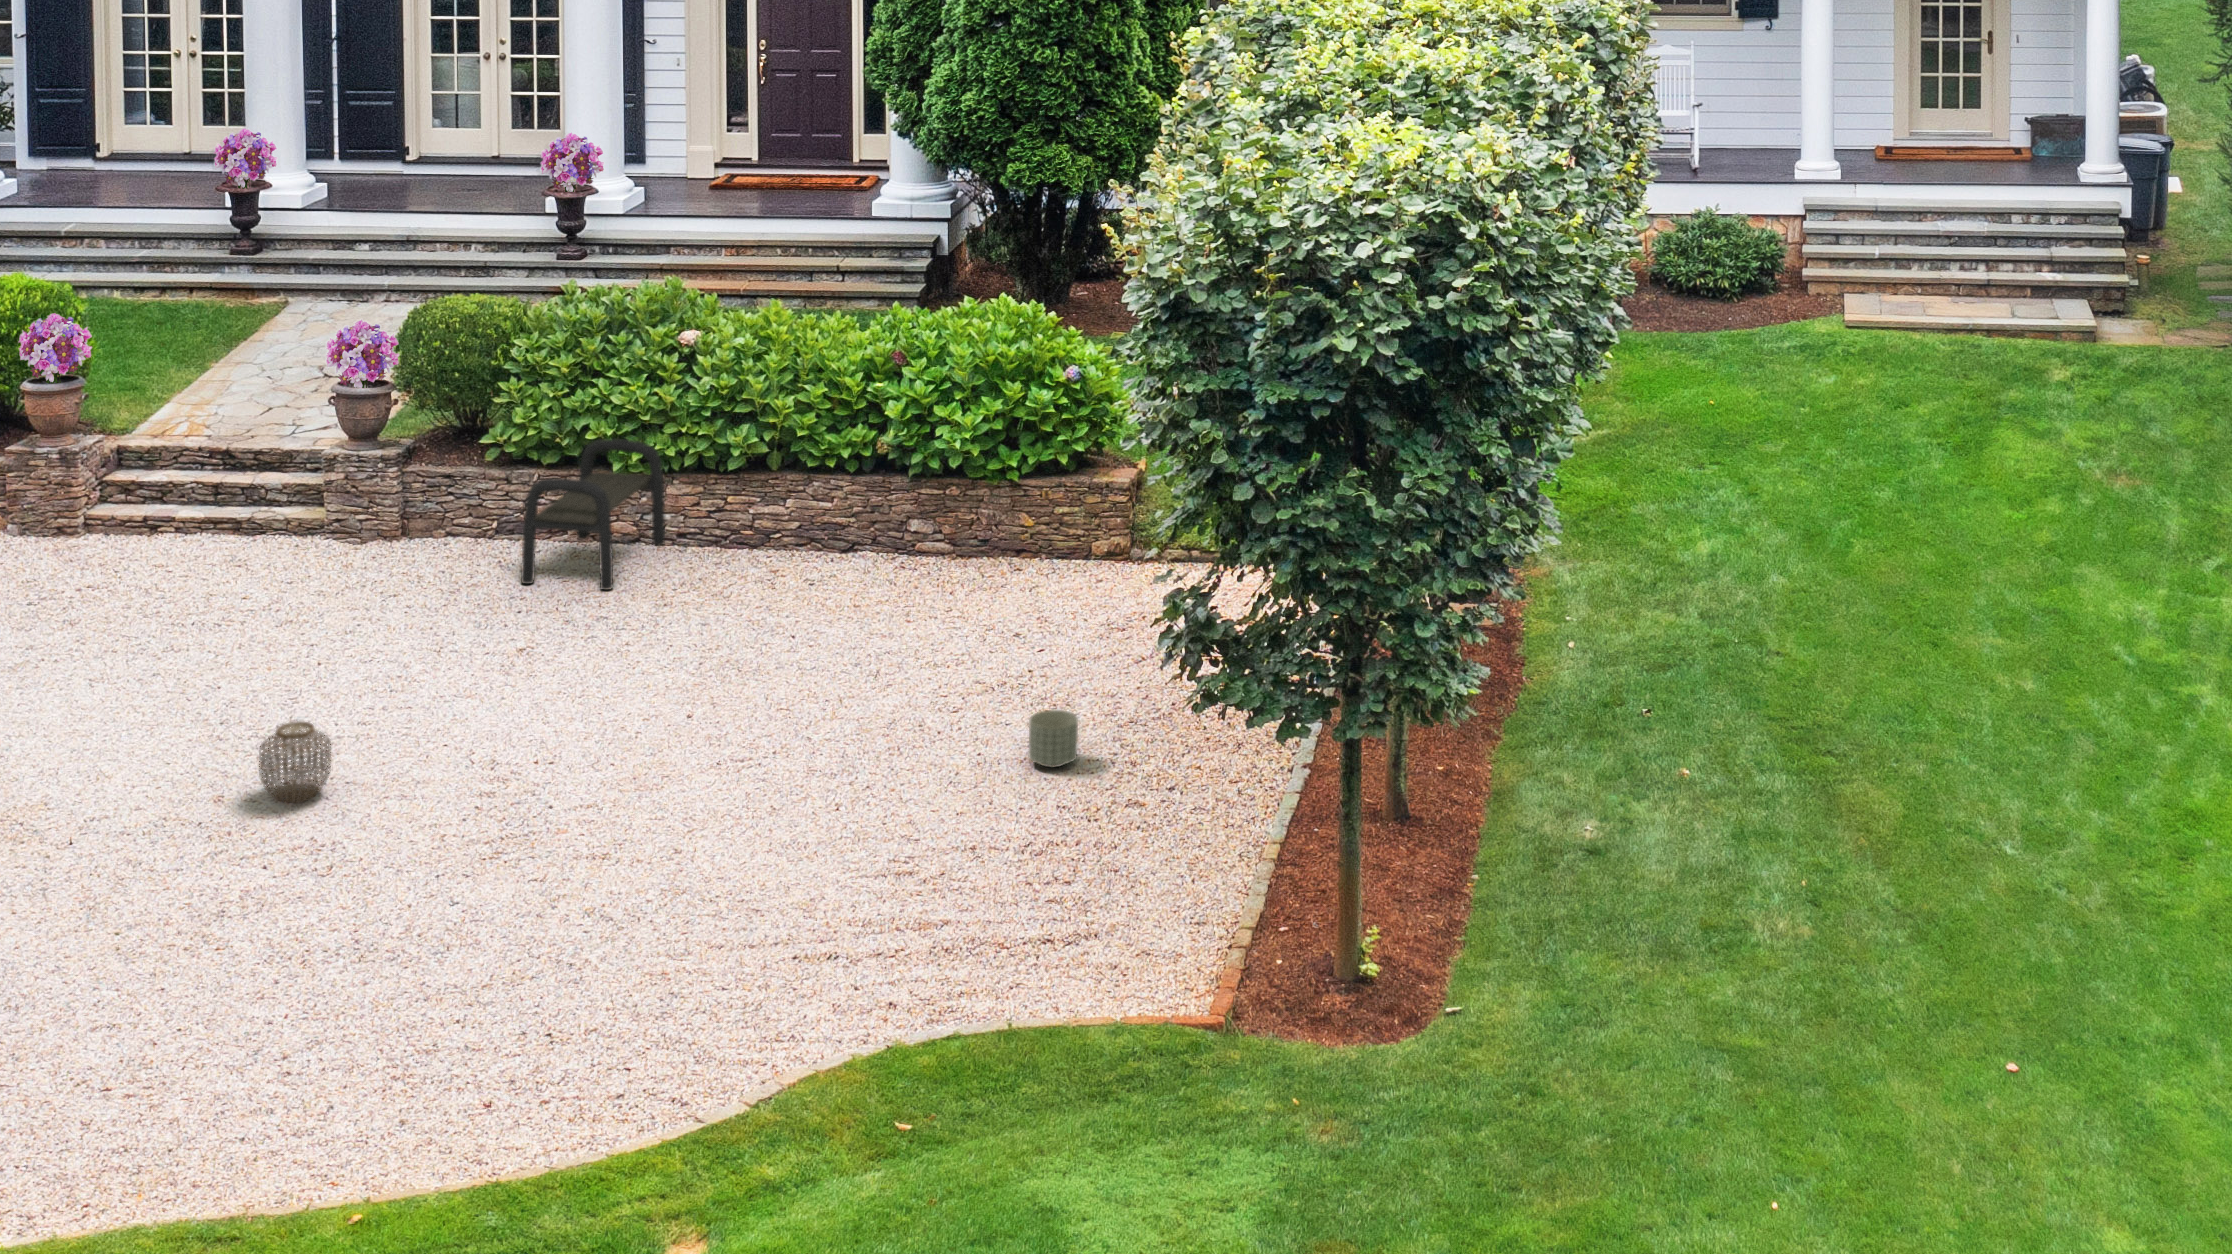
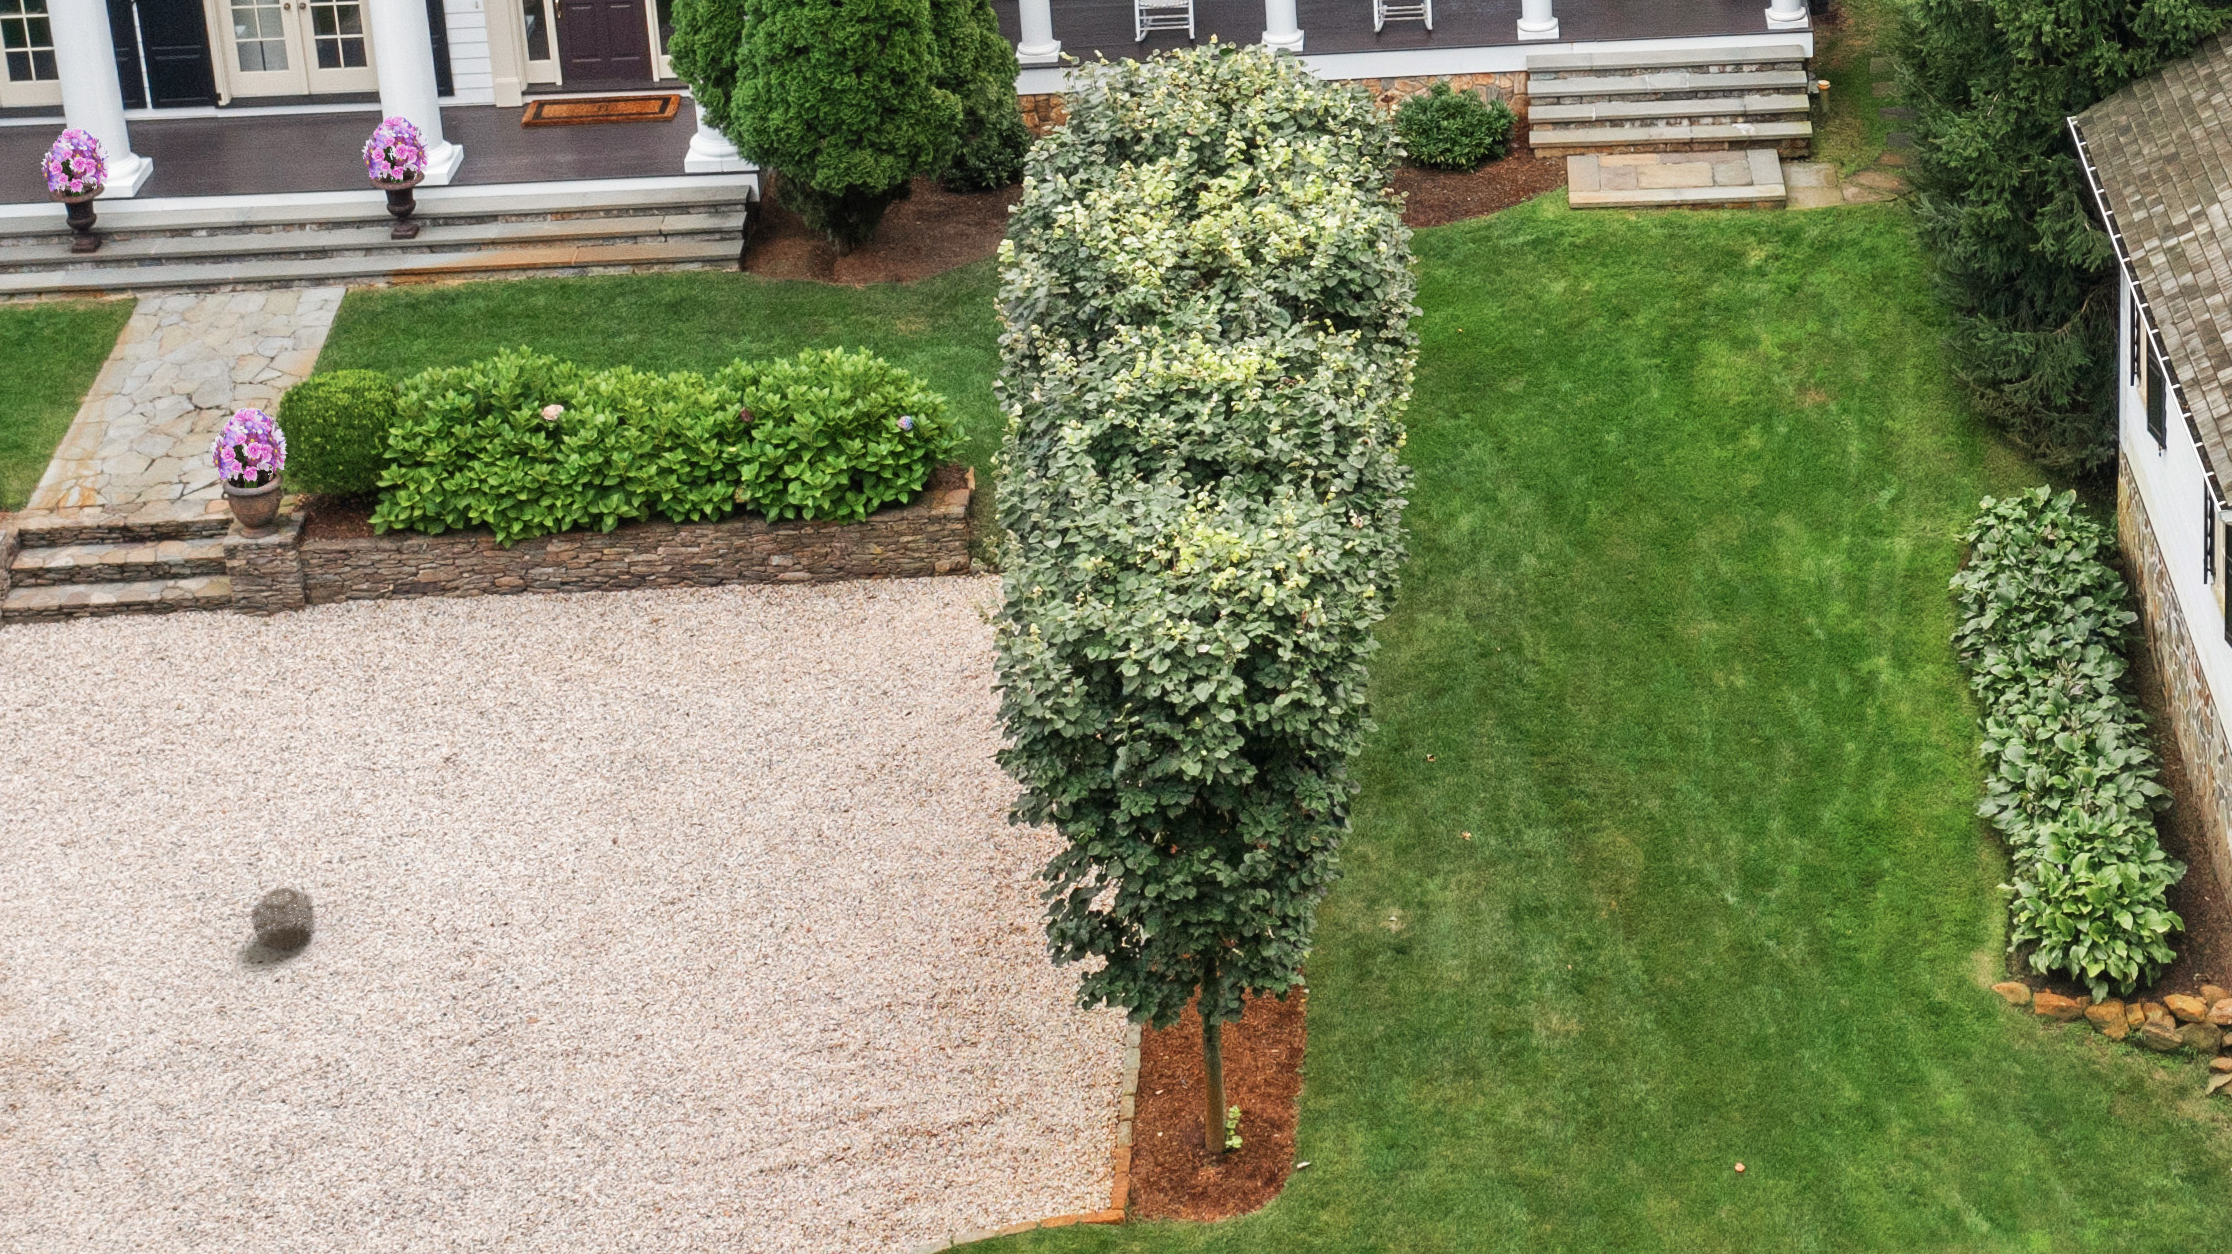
bench: present [521,439,665,590] -> none [428,514,553,657]
planter: present [1028,710,1078,767] -> none [881,780,922,827]

